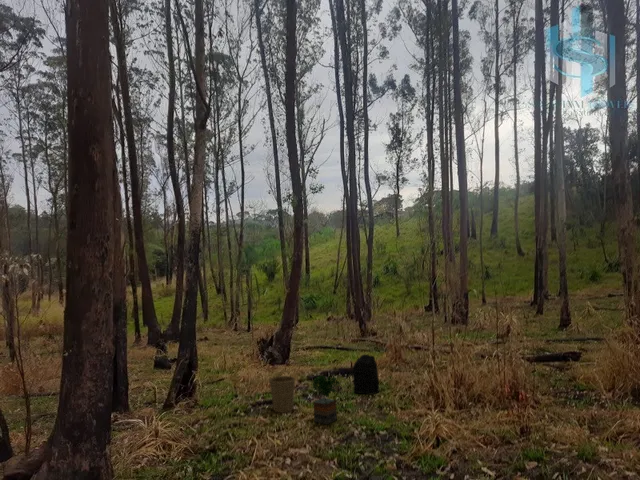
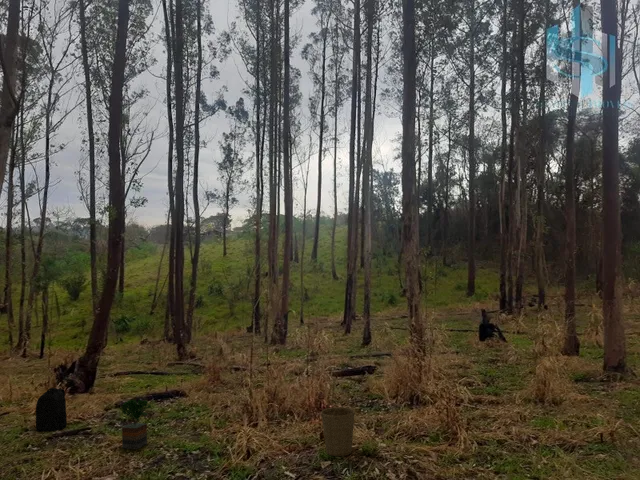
backpack: present [353,355,379,394] -> present [36,388,67,431]
basket: present [269,375,295,413] -> present [321,401,355,456]

